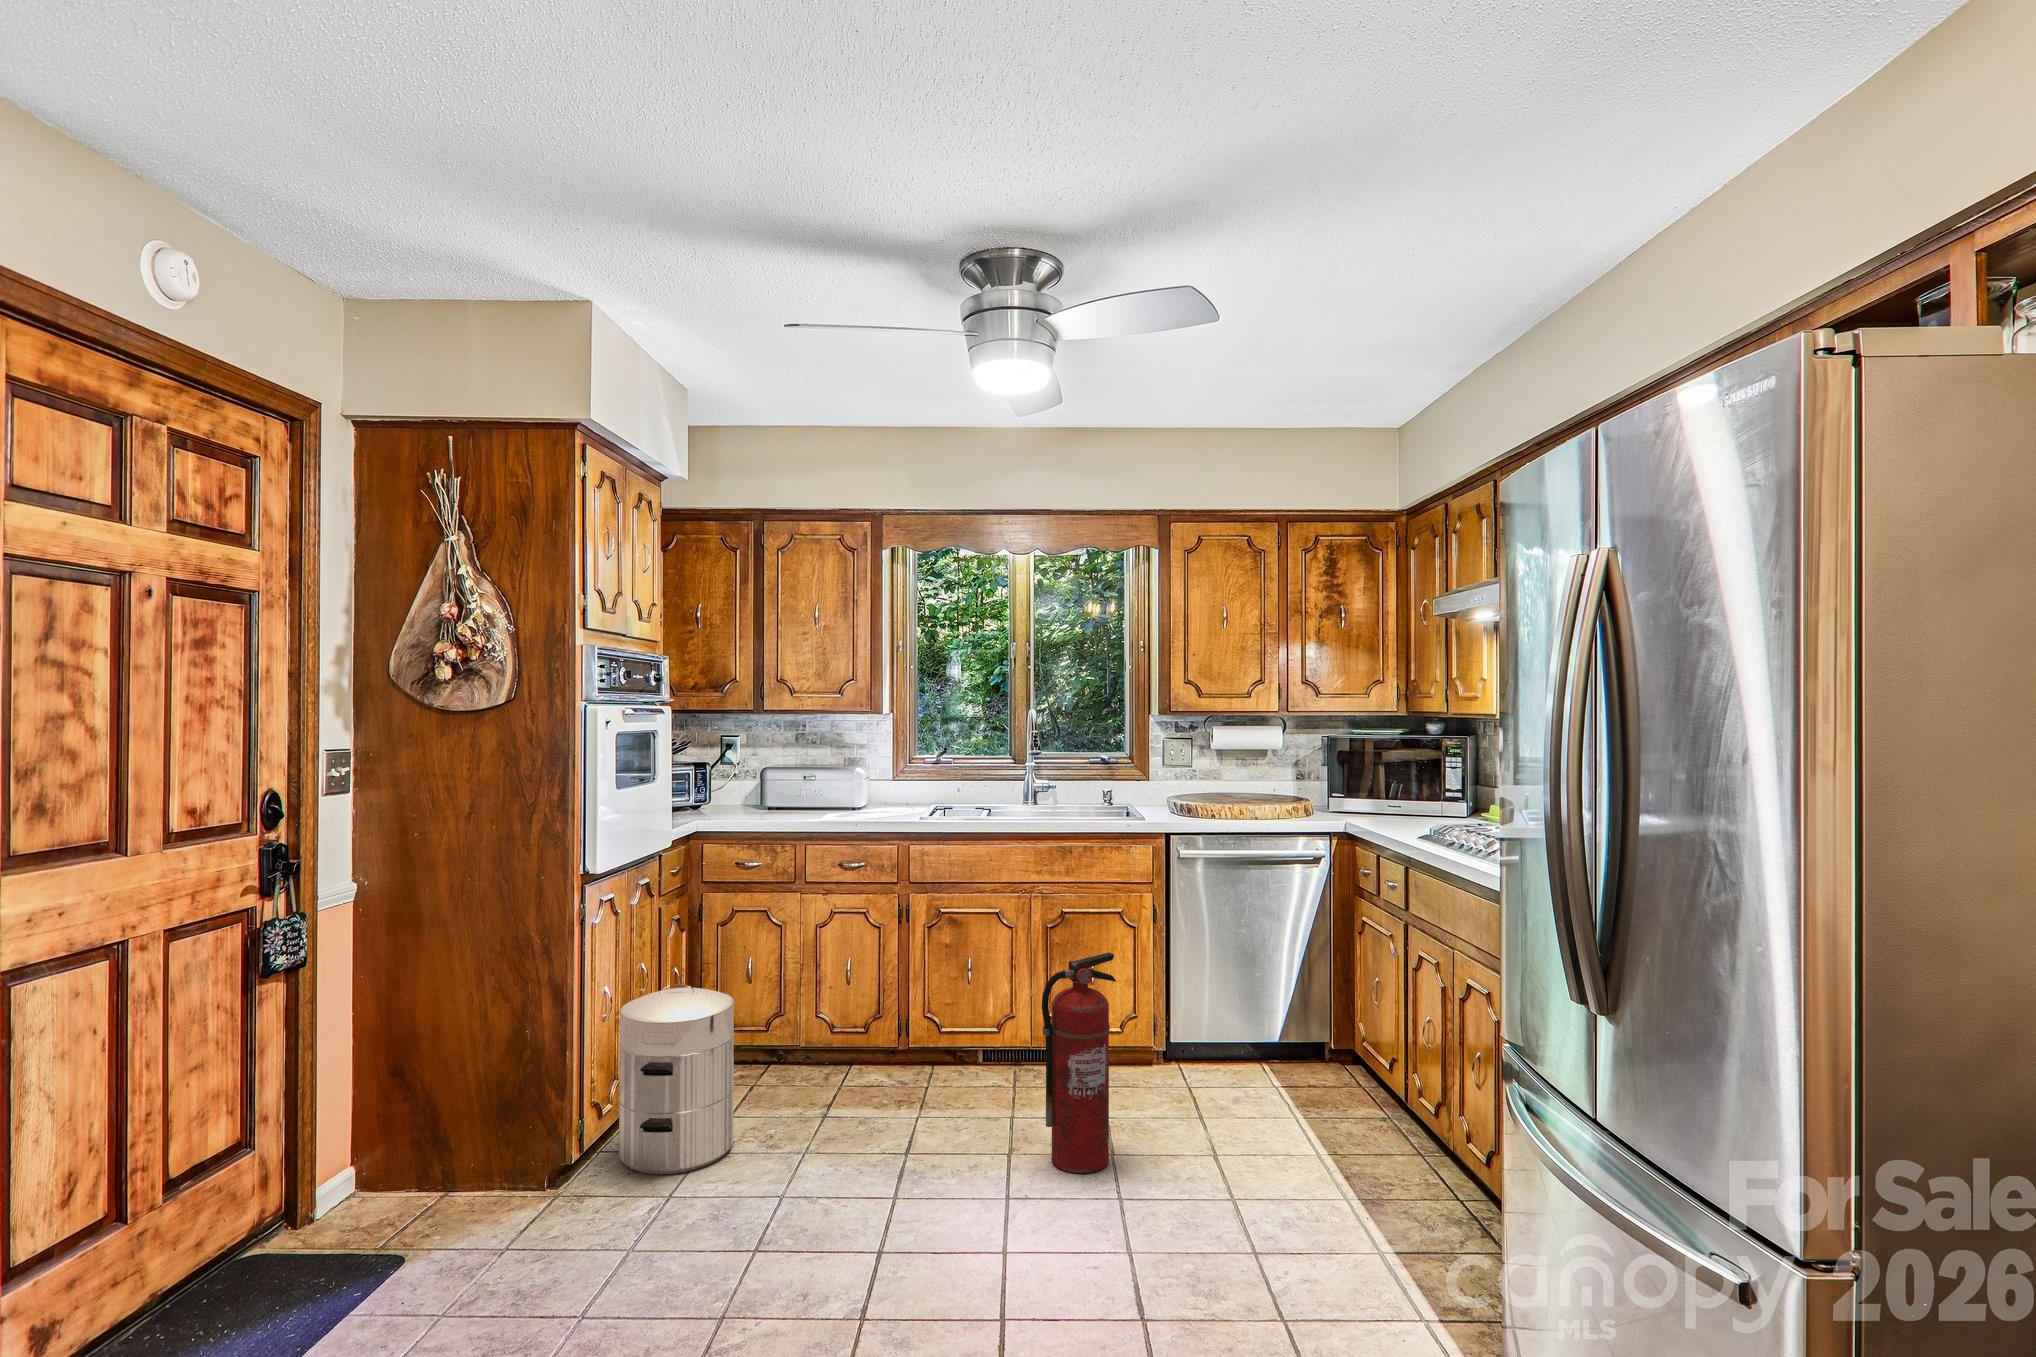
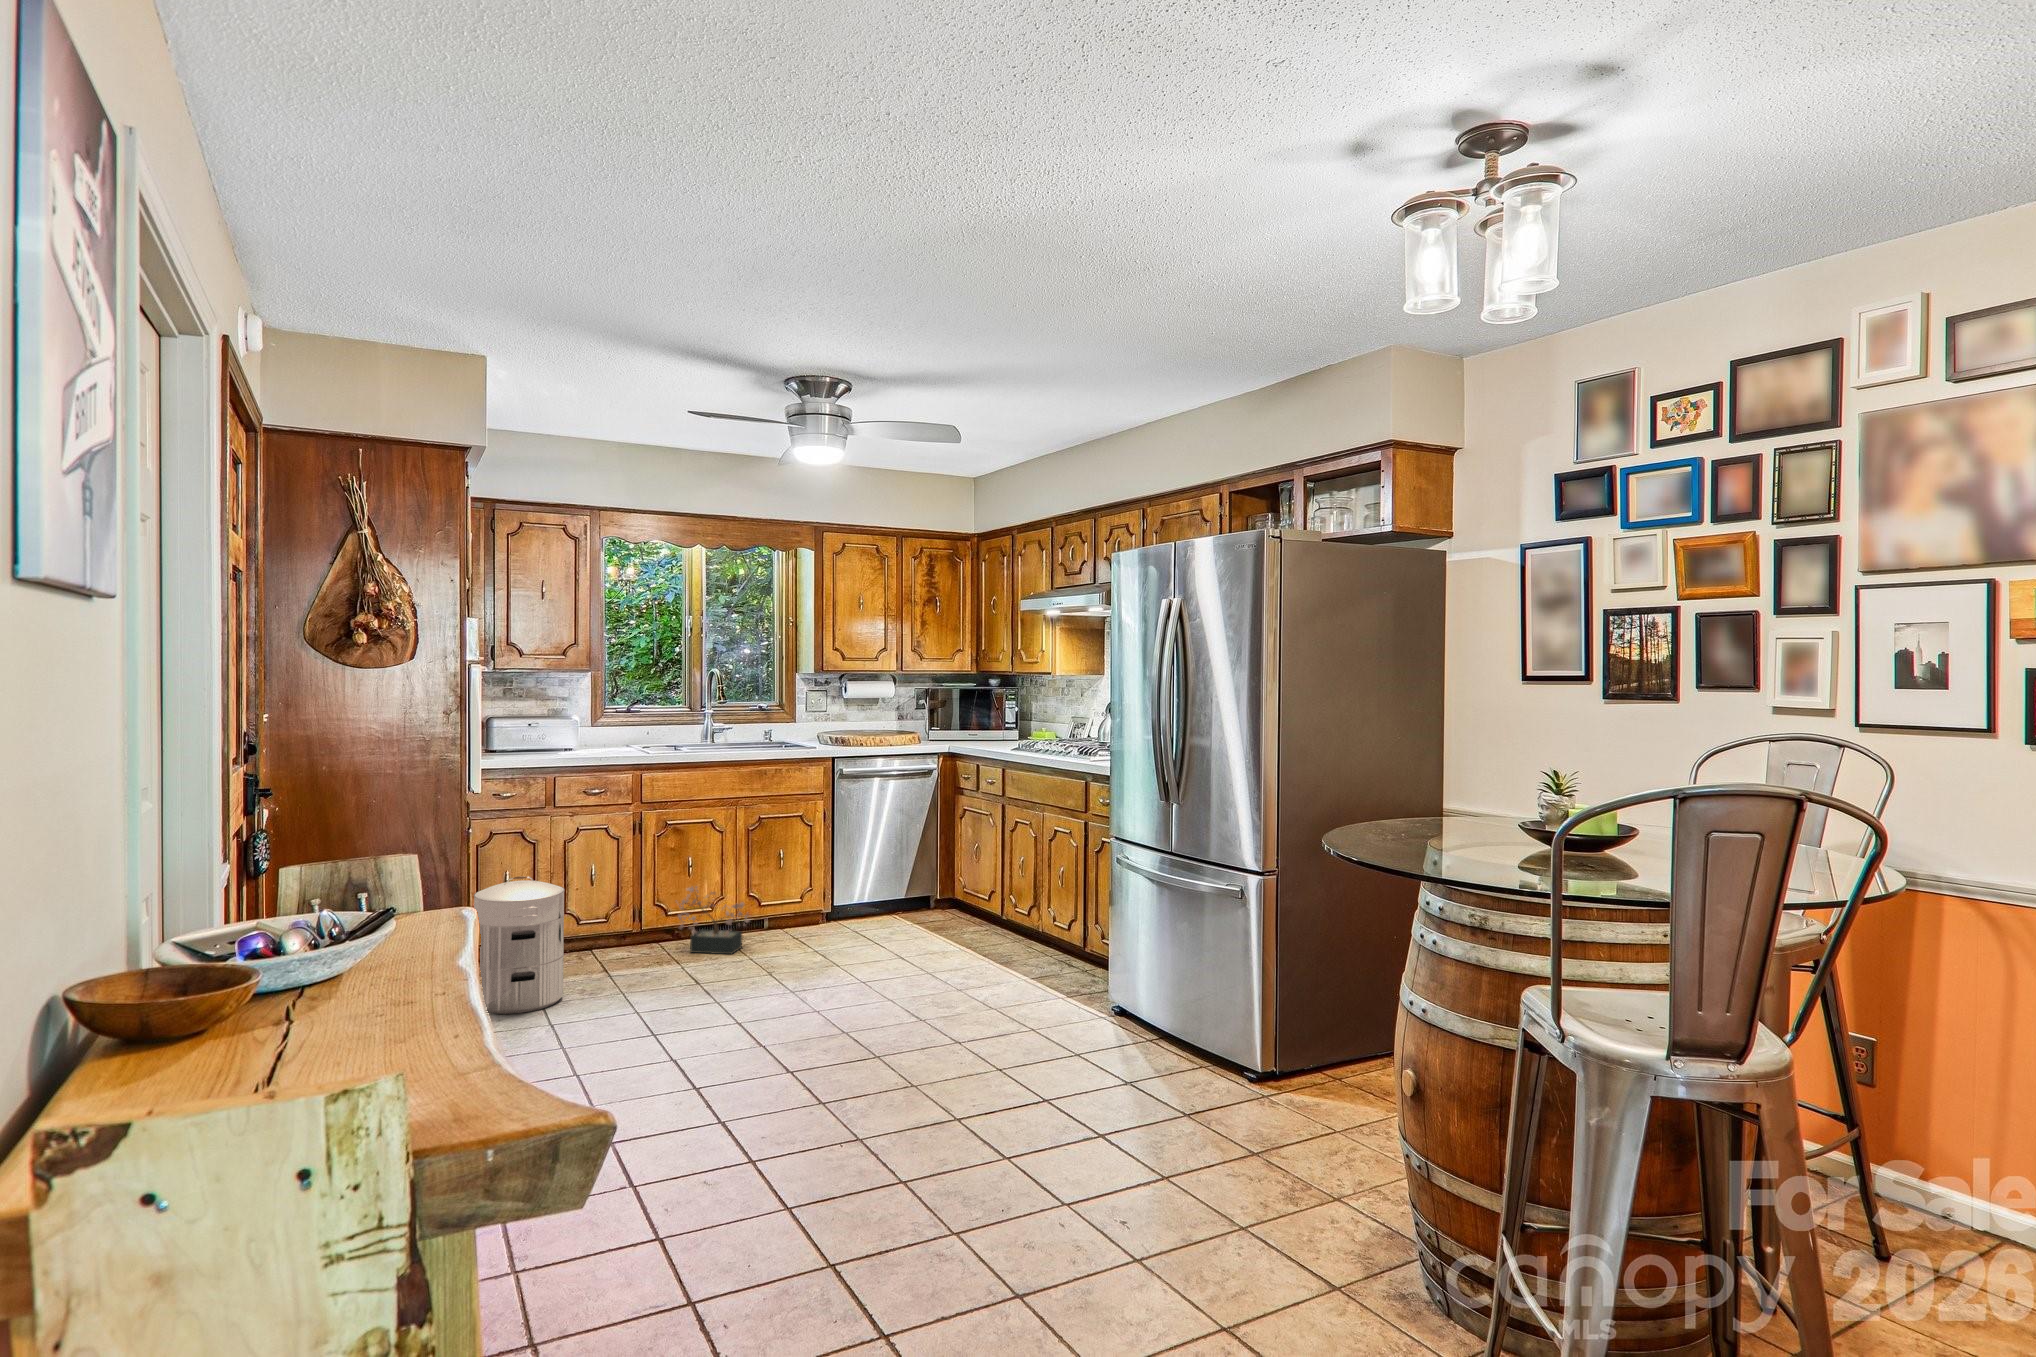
fire extinguisher: present [1042,952,1116,1173] -> none [795,831,839,973]
decorative plant: none [928,1000,1030,1108] -> present [678,886,749,954]

